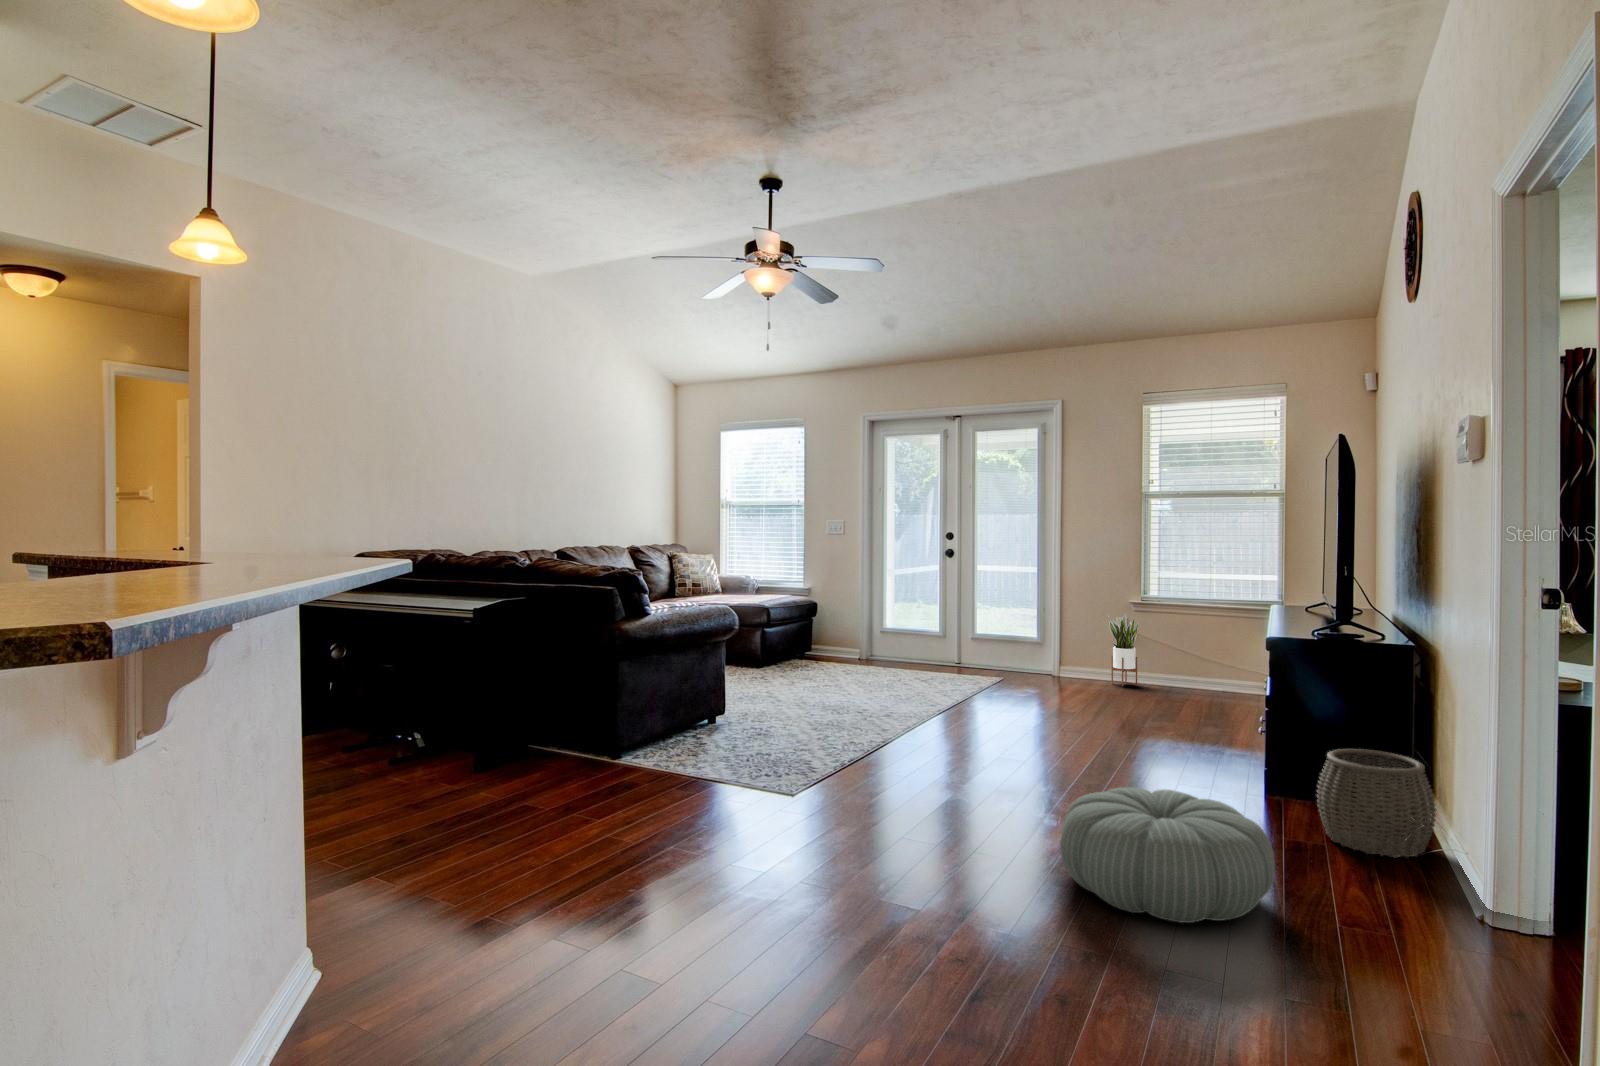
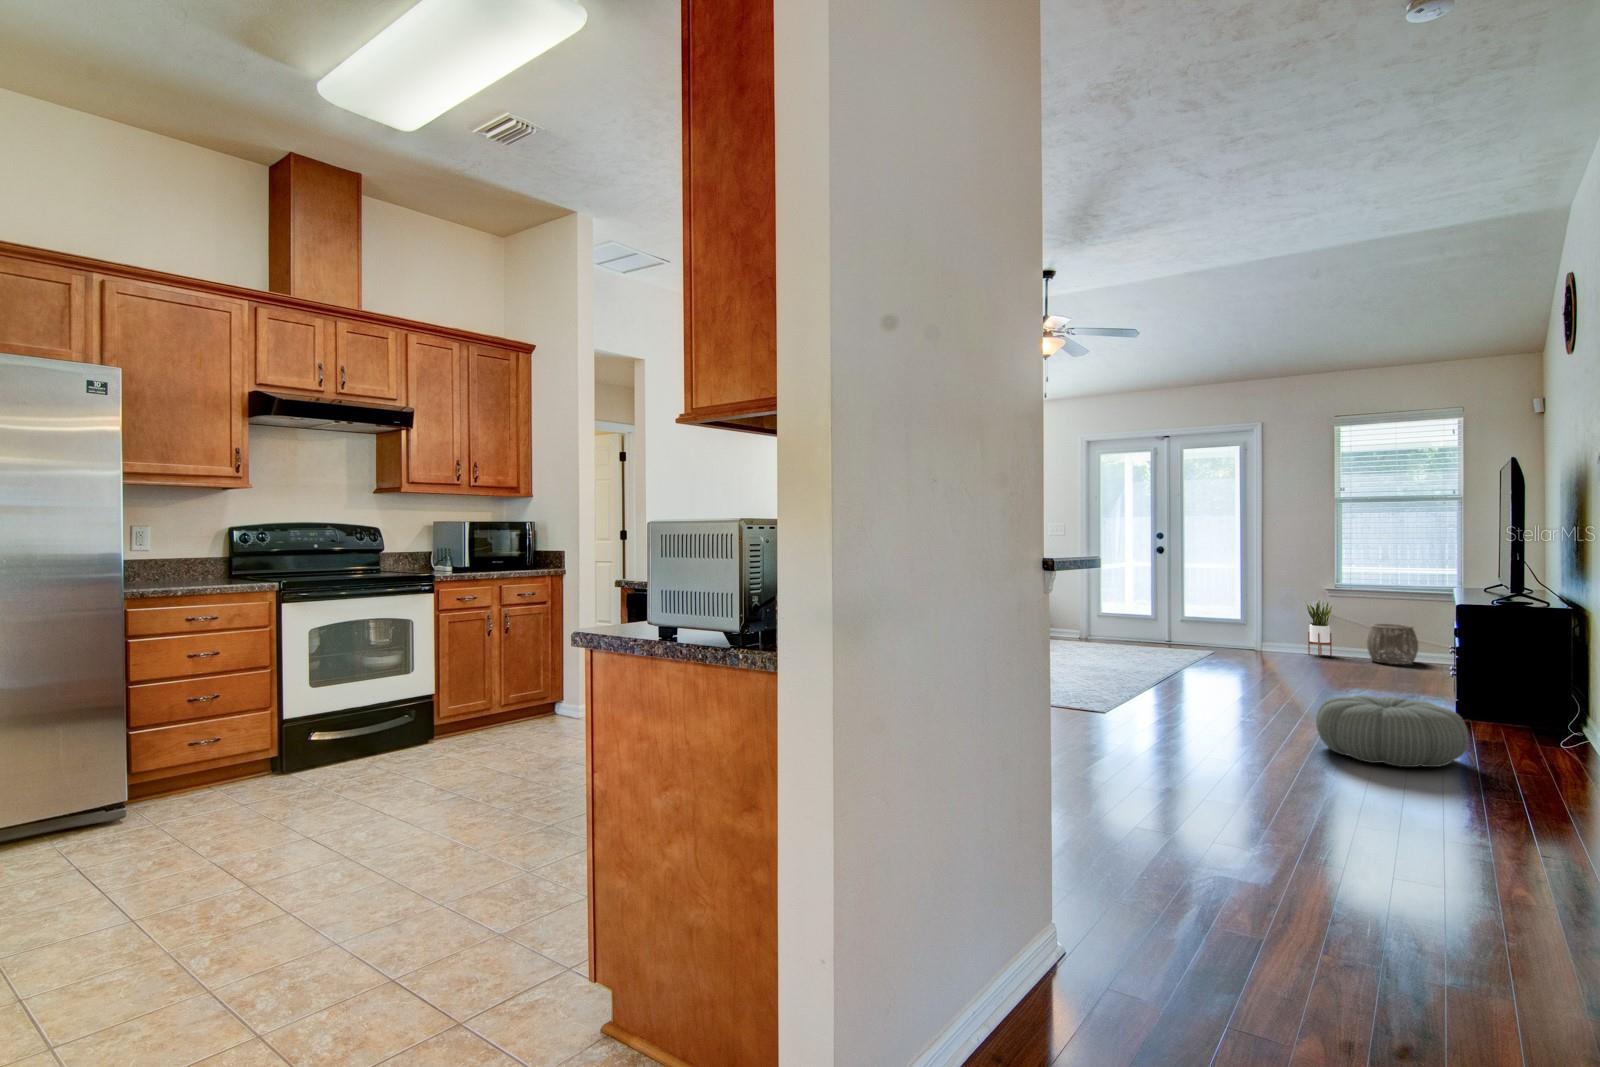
woven basket: present [1317,749,1436,858] -> present [1367,624,1418,664]

